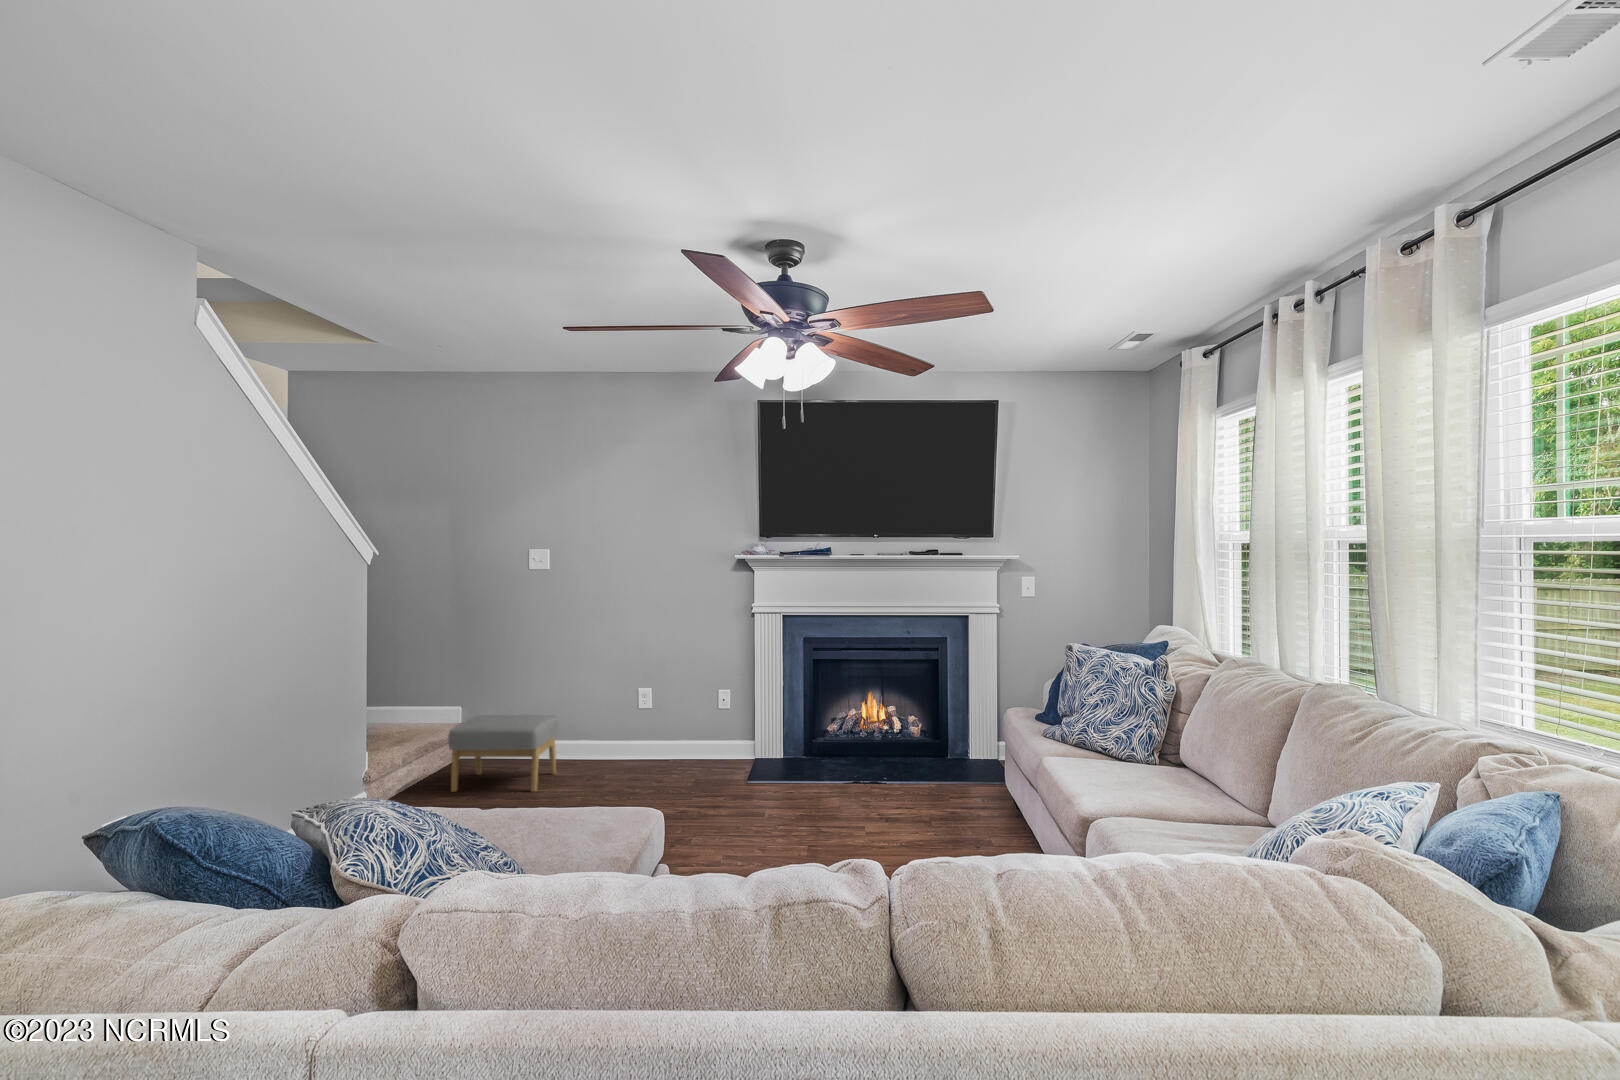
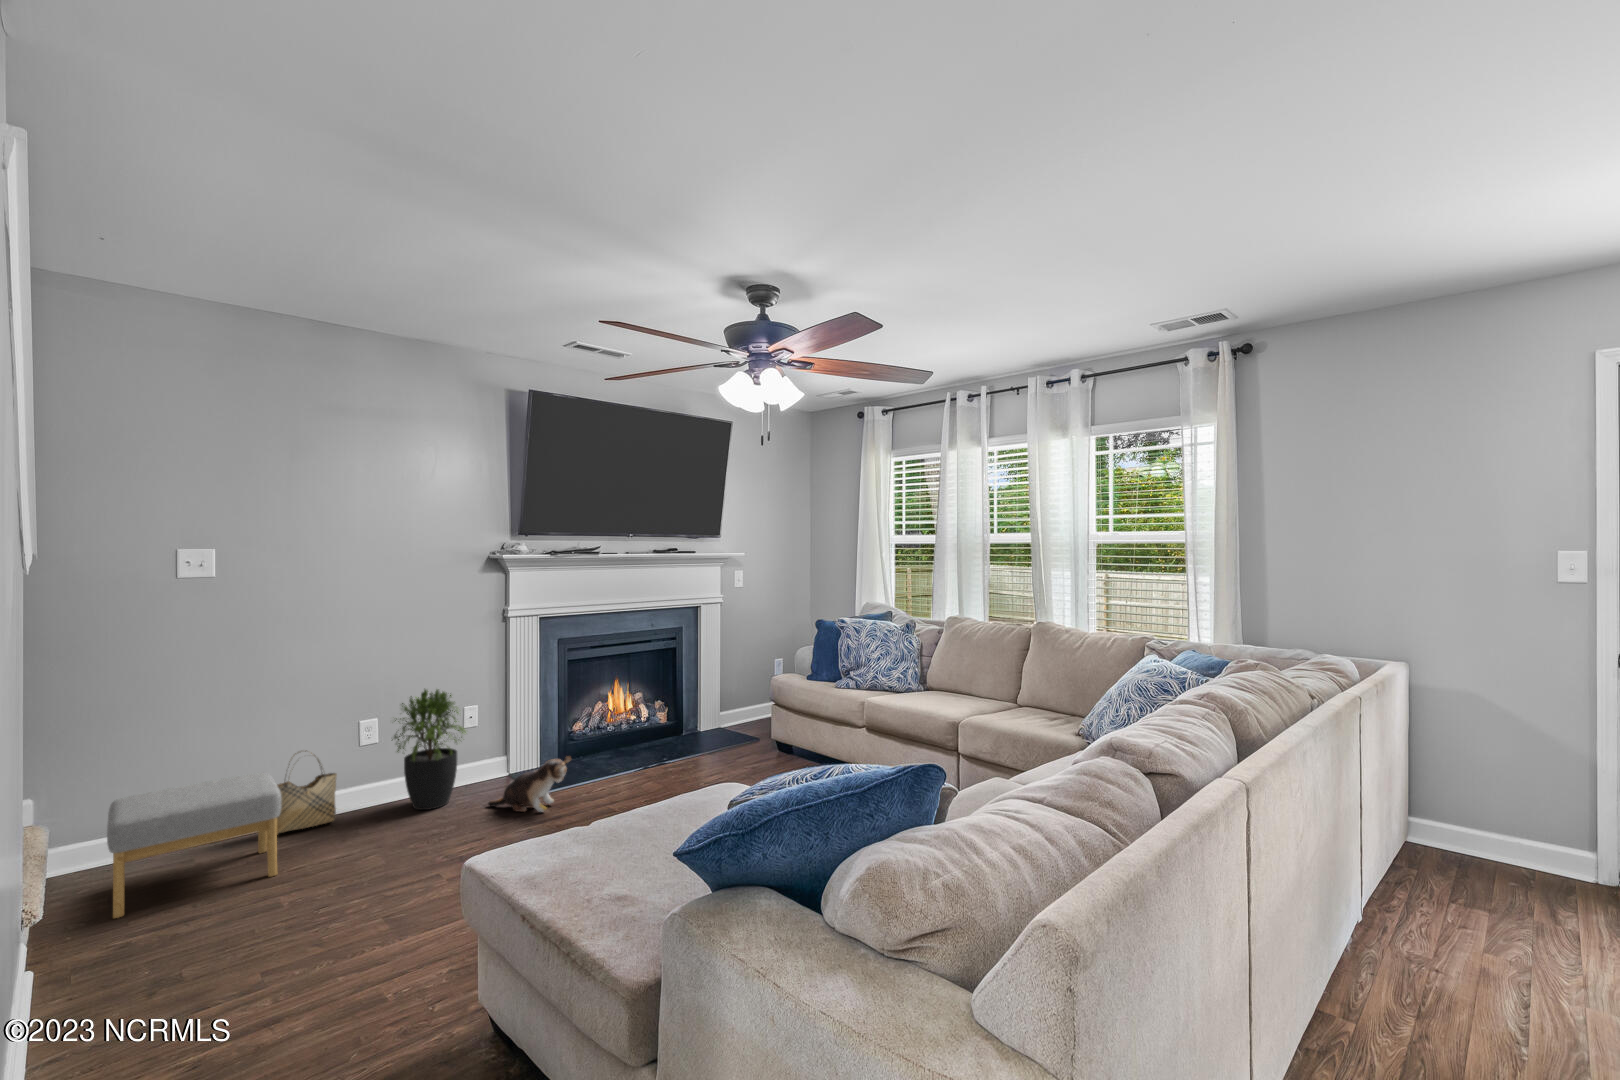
potted plant: none [641,669,700,773] -> present [392,689,466,810]
woven basket: none [572,705,615,764] -> present [277,751,337,834]
plush toy: none [699,750,746,798] -> present [488,756,571,812]

